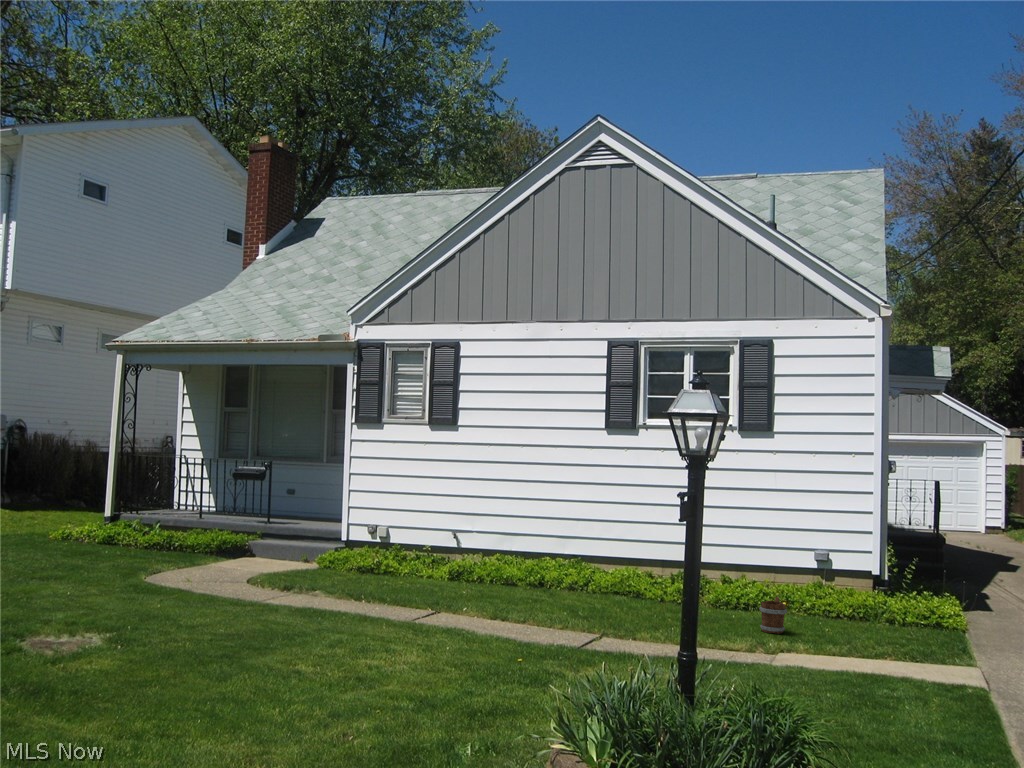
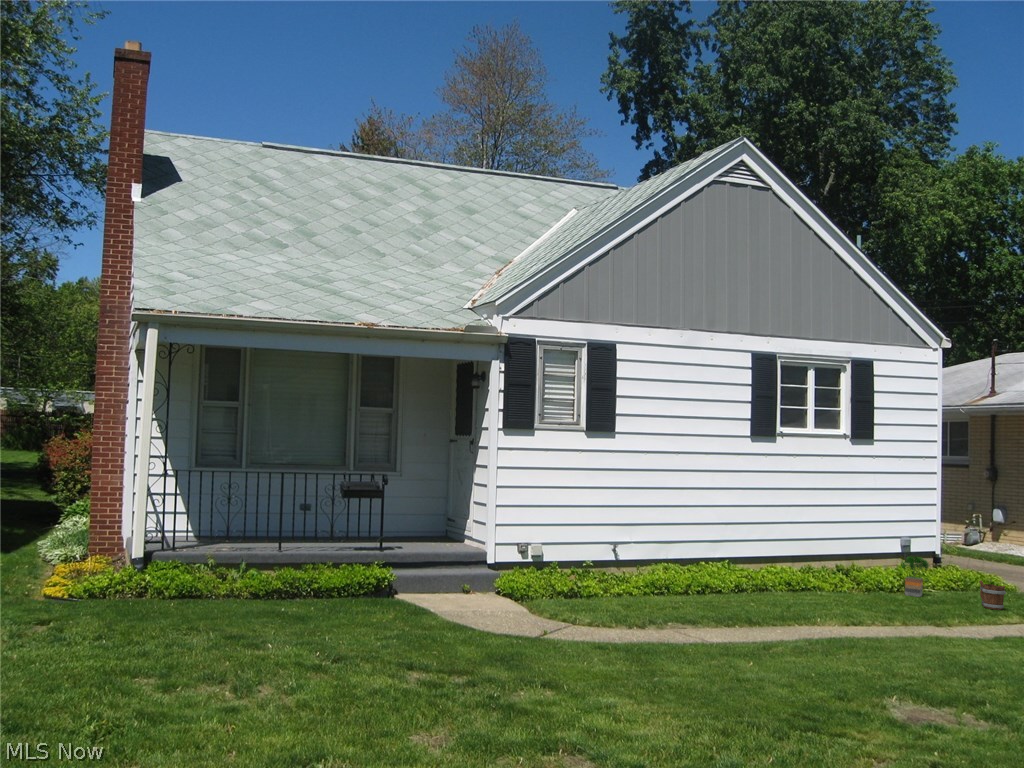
potted tree: none [724,564,761,614] -> present [902,557,930,597]

